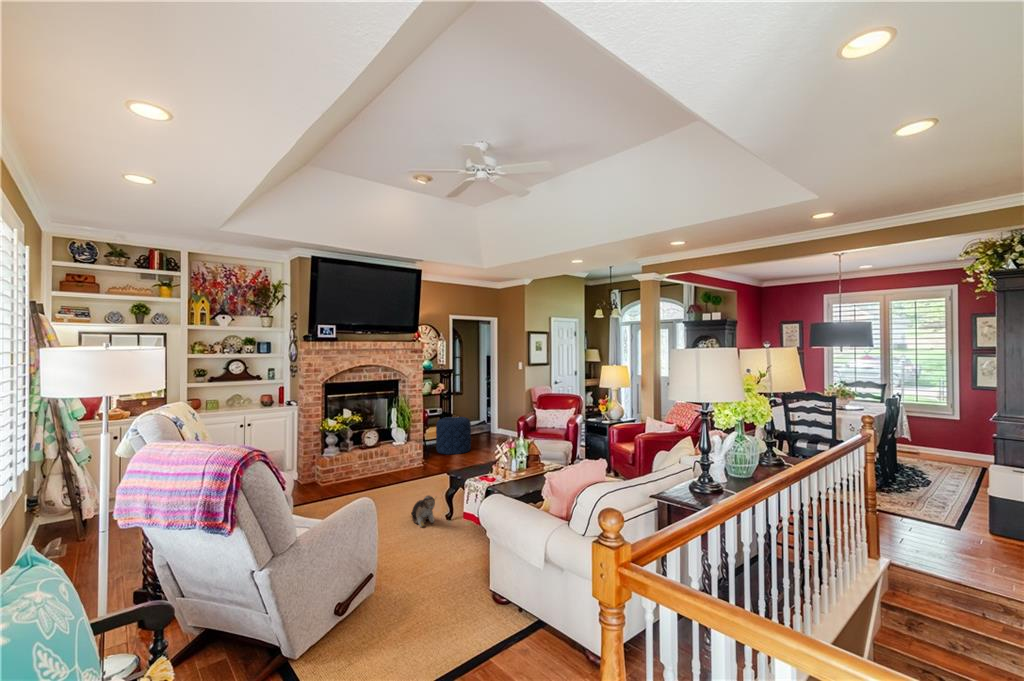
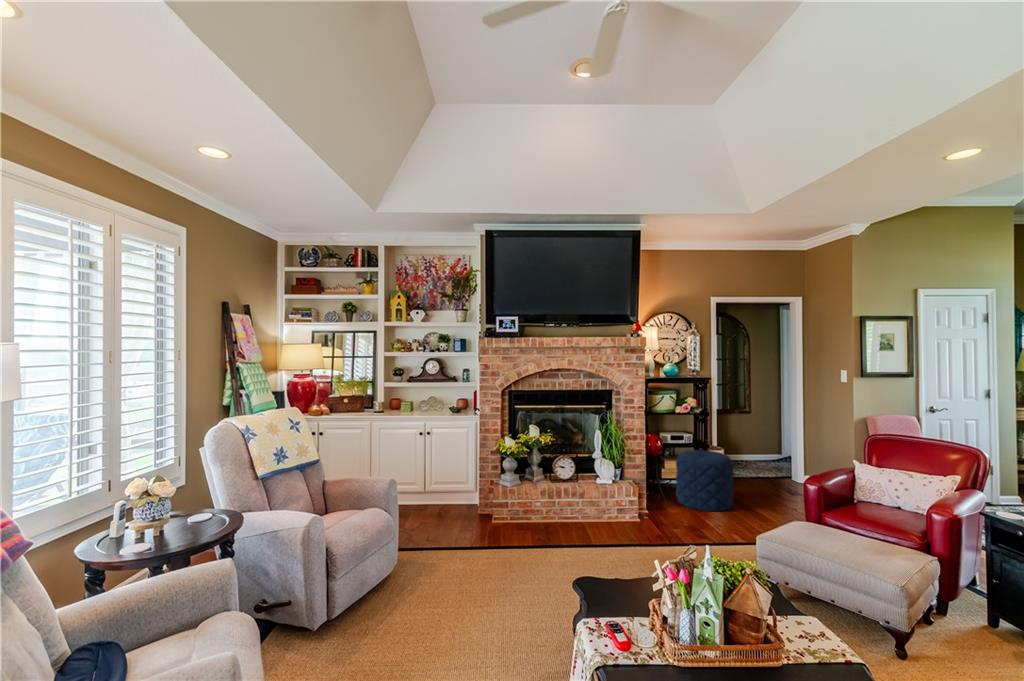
plush toy: present [411,496,436,527] -> none [510,599,544,649]

